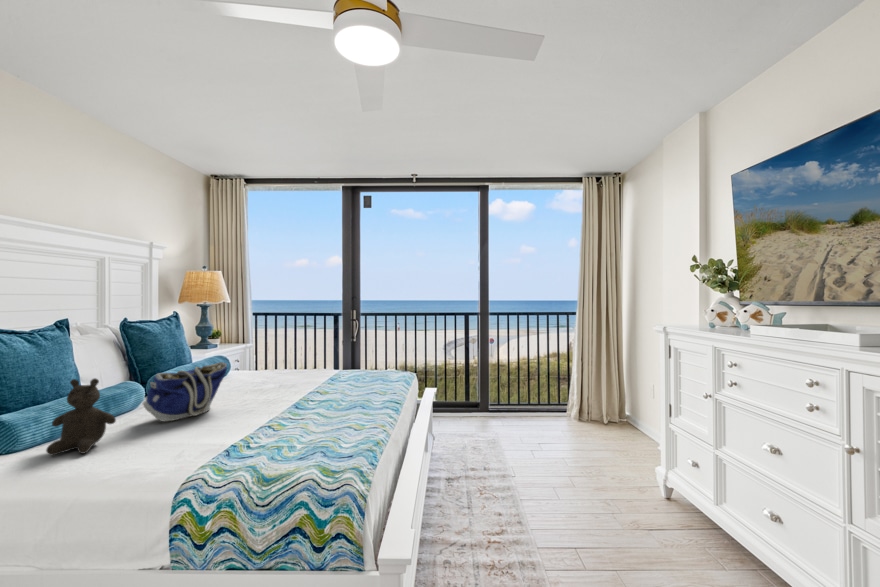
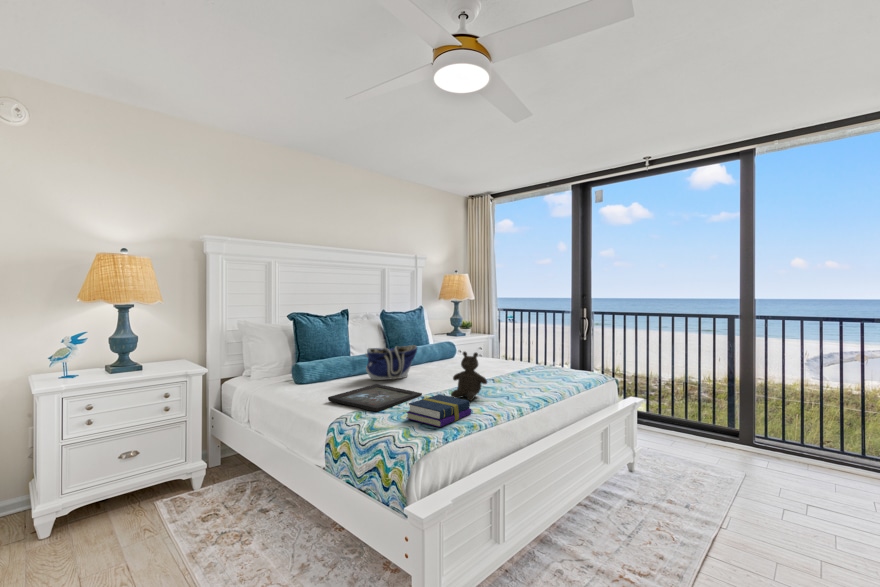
teddy bear: present [46,378,116,455] -> present [451,352,487,401]
book: none [300,417,368,455] -> present [406,394,471,427]
tray: none [134,424,271,462] -> present [328,384,422,411]

